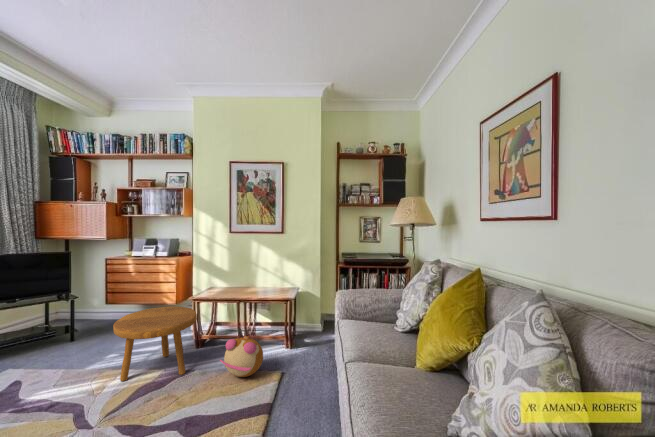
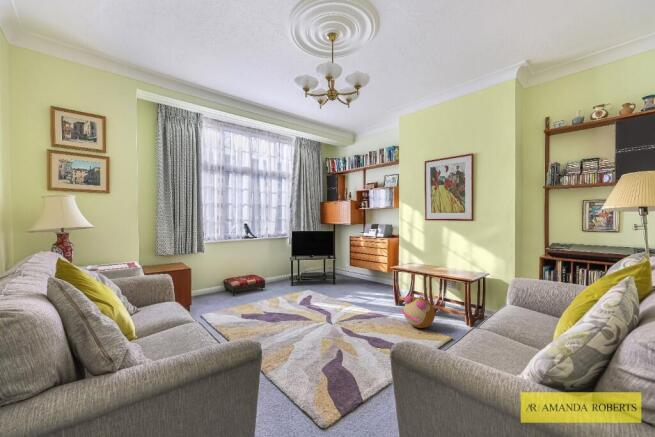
footstool: present [113,307,197,381] -> none [341,268,391,315]

